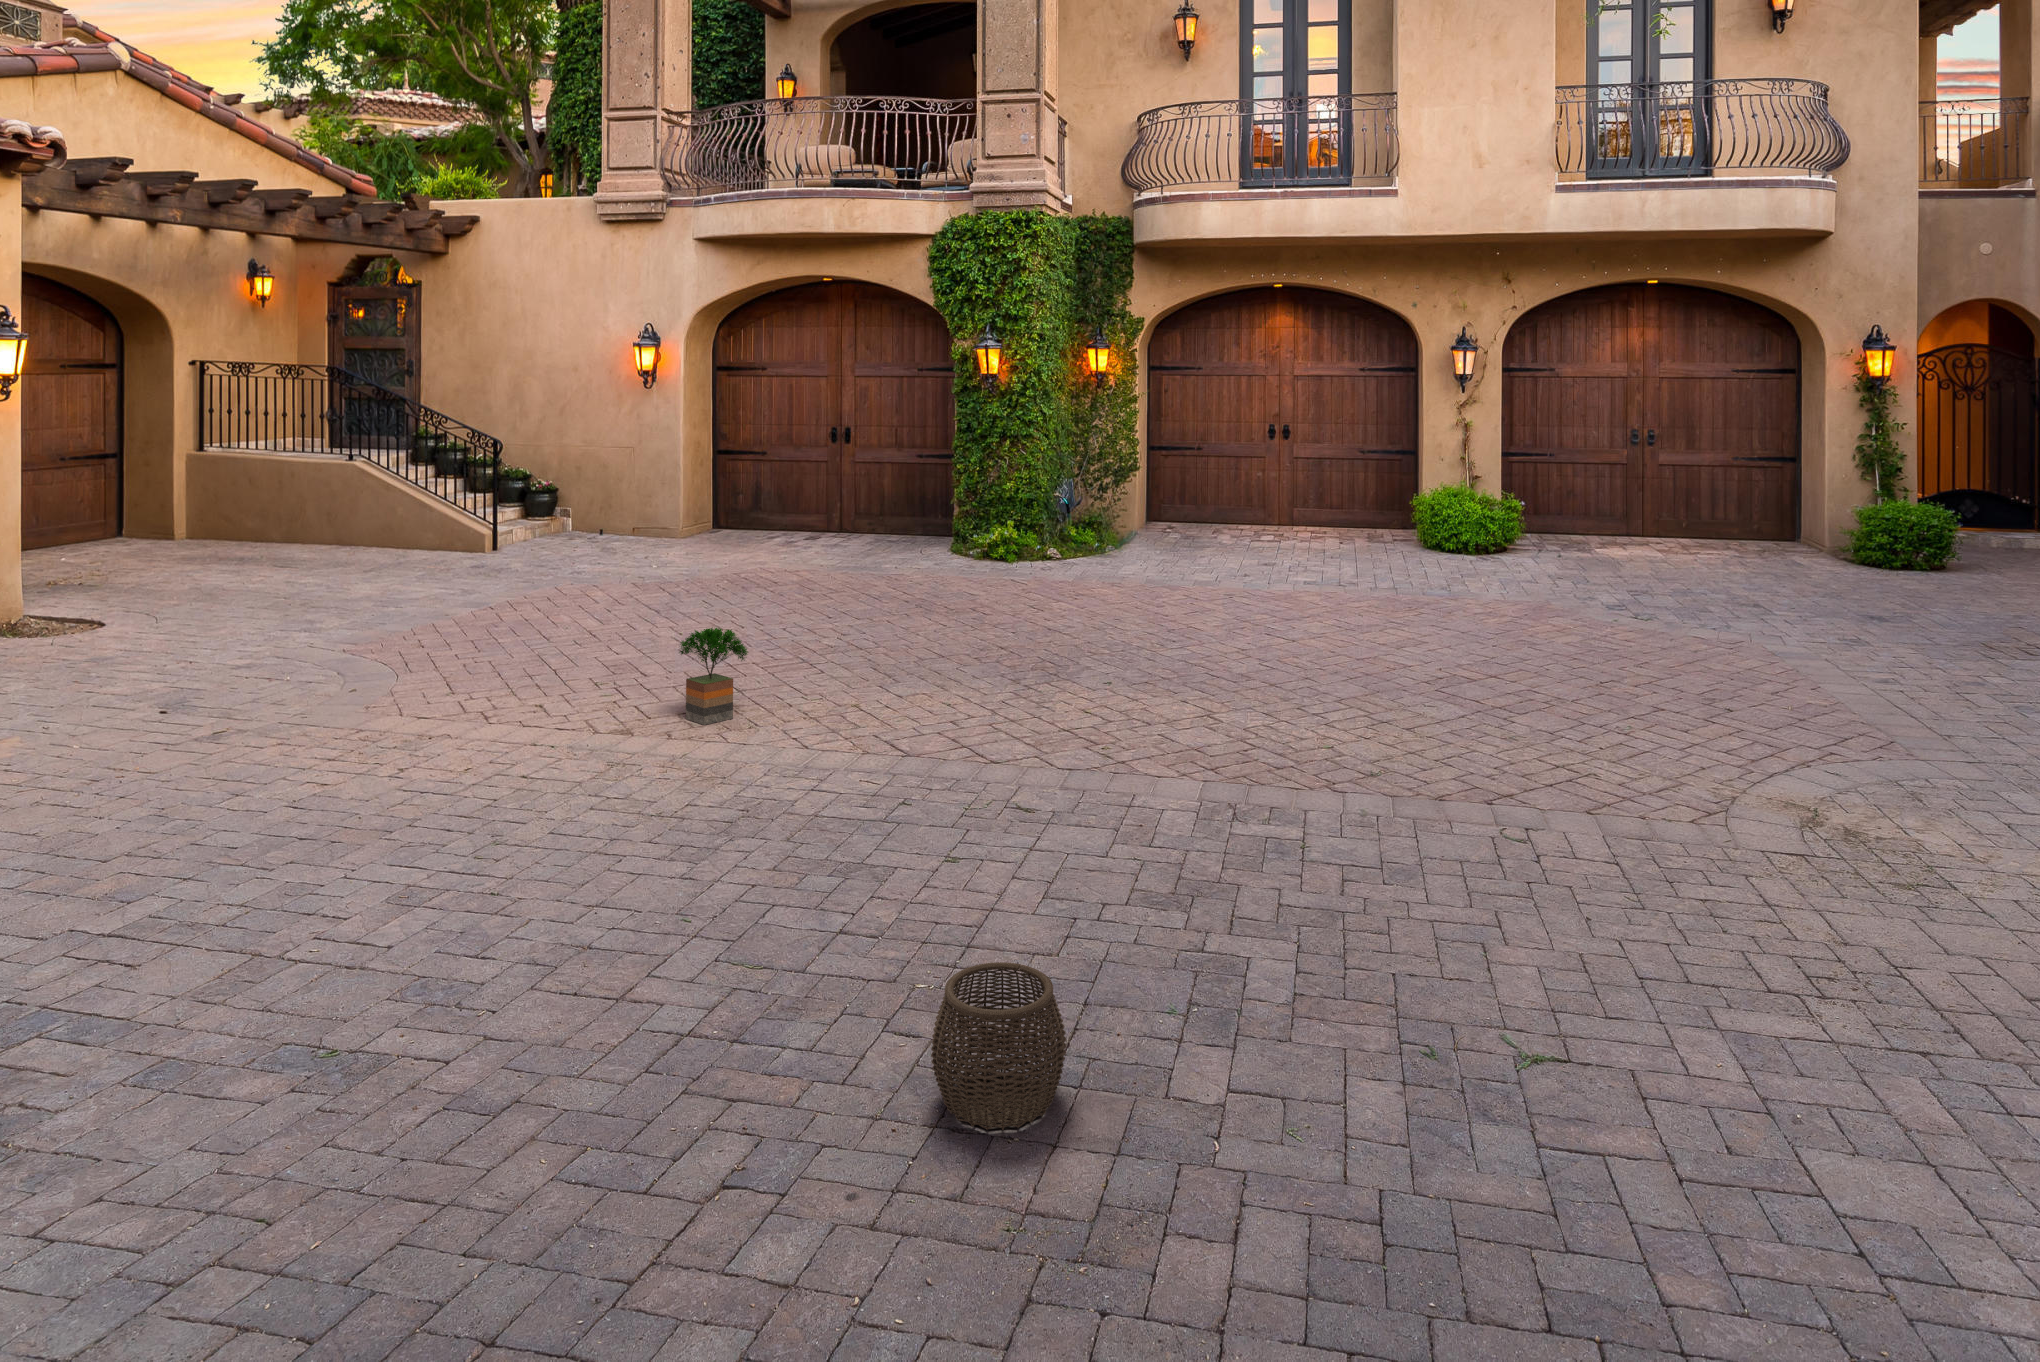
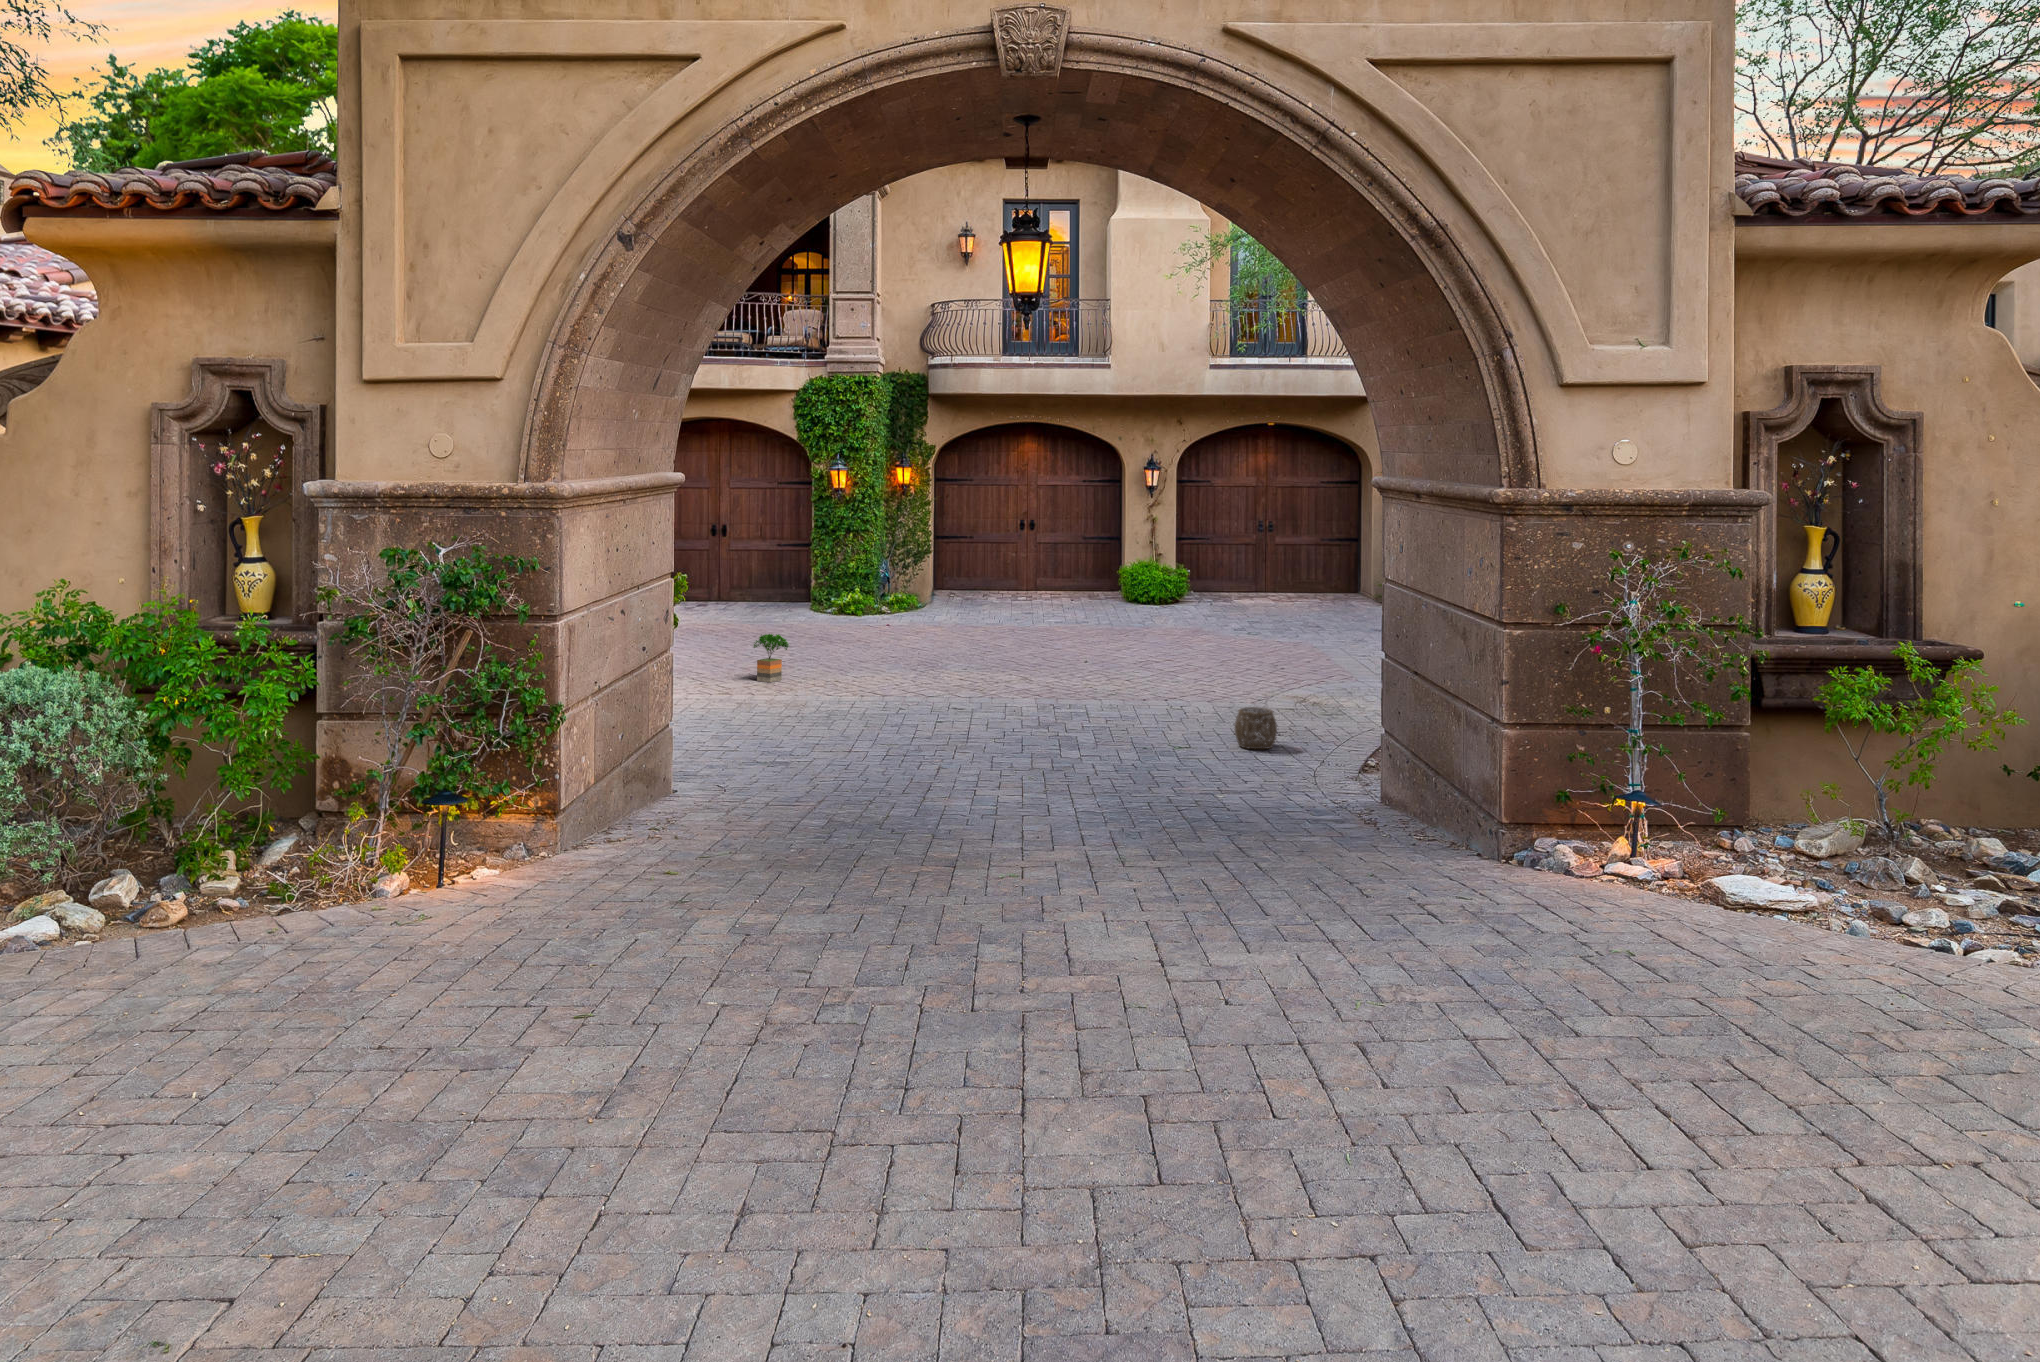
woven basket: present [931,962,1066,1130] -> present [1235,707,1277,749]

